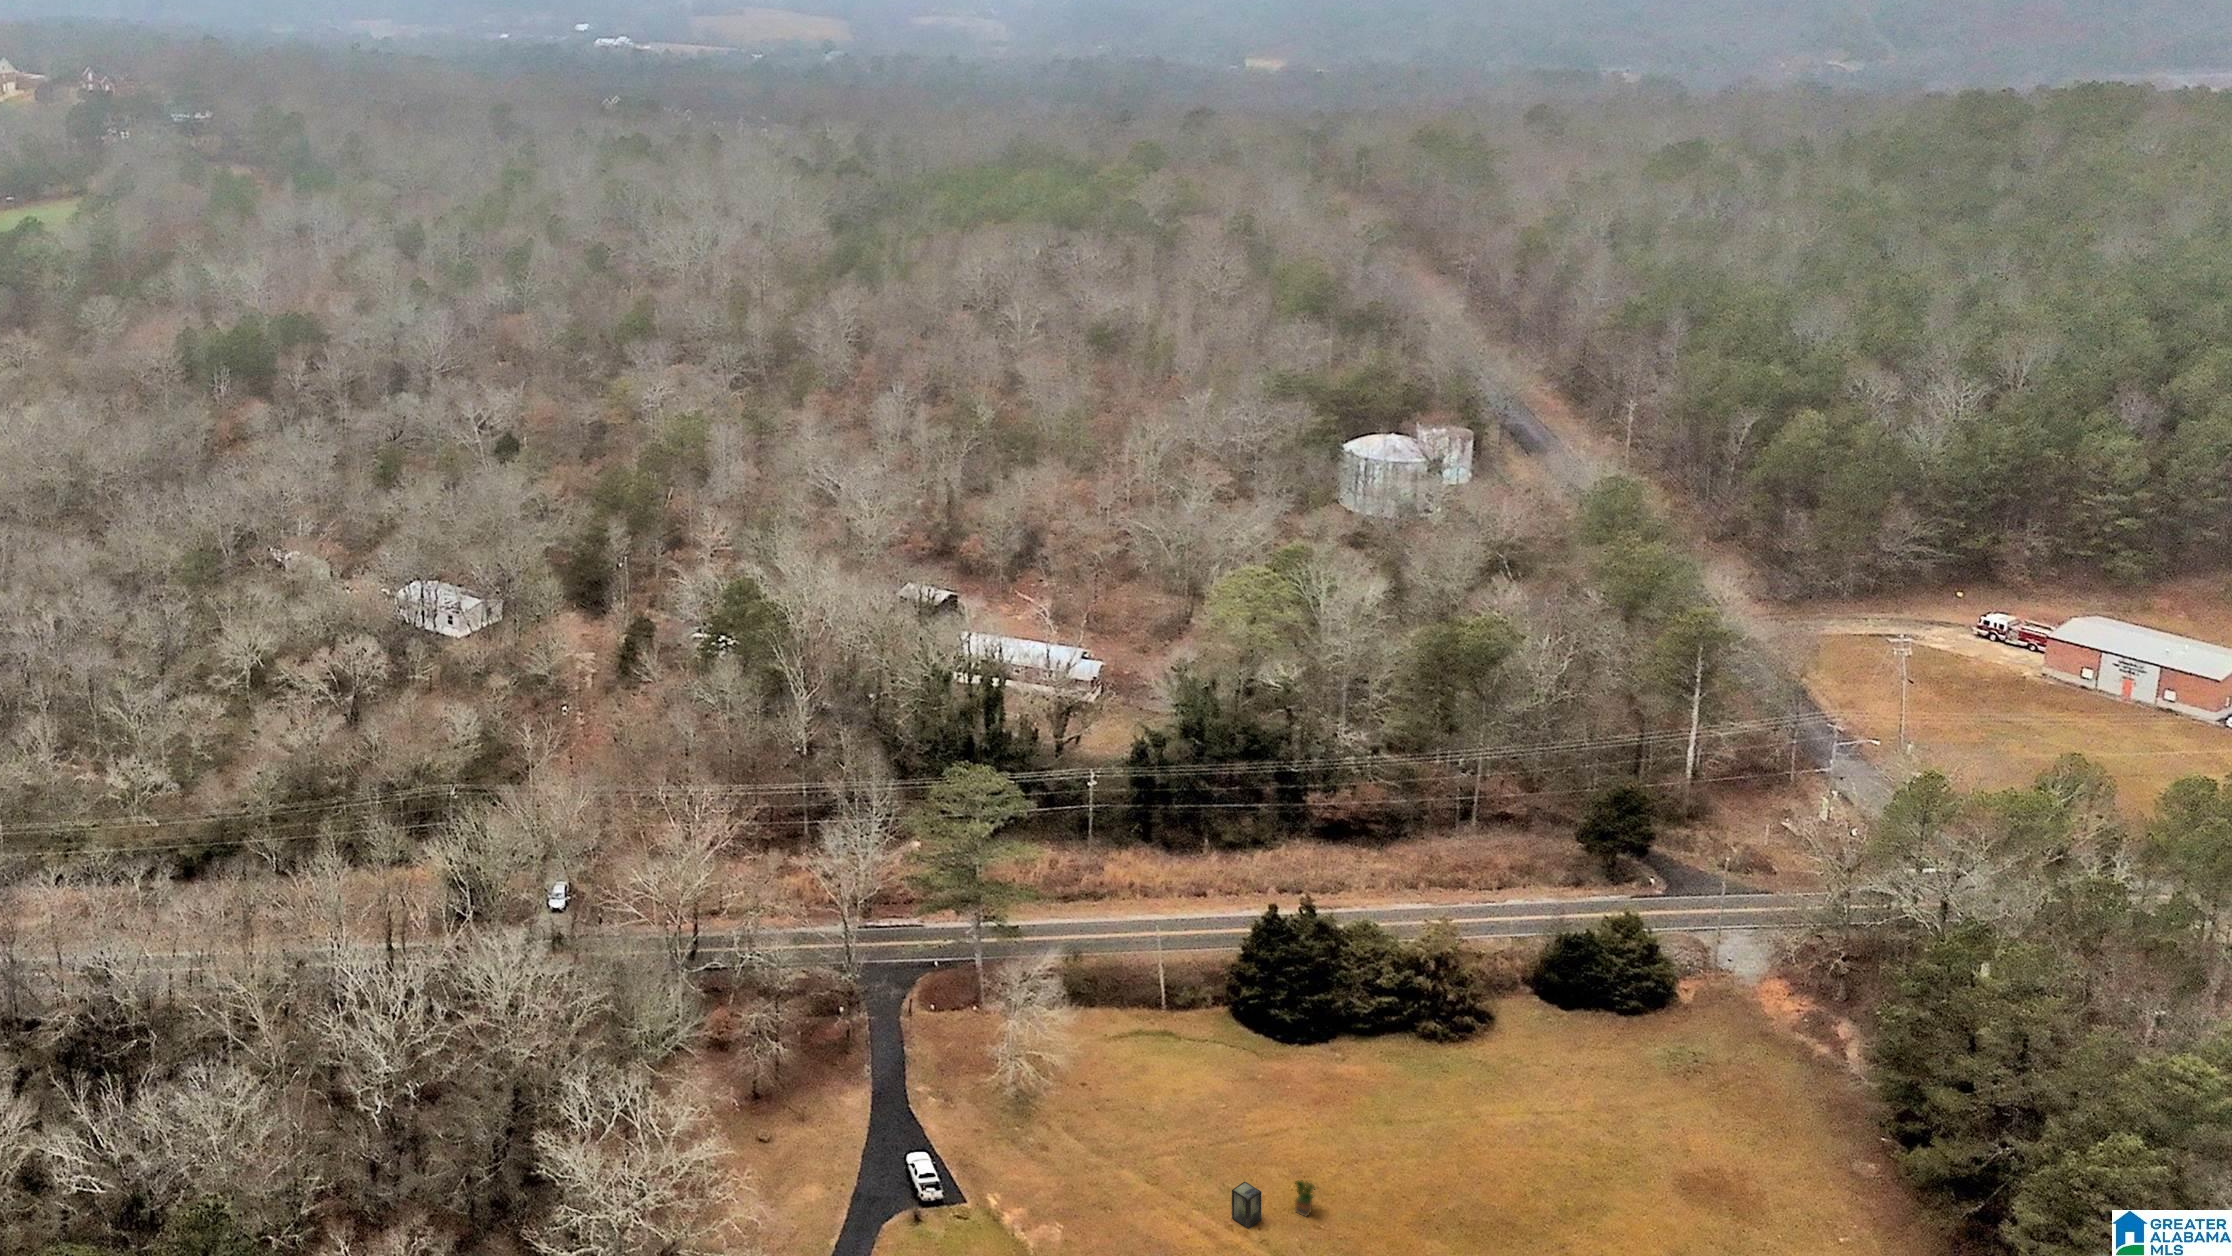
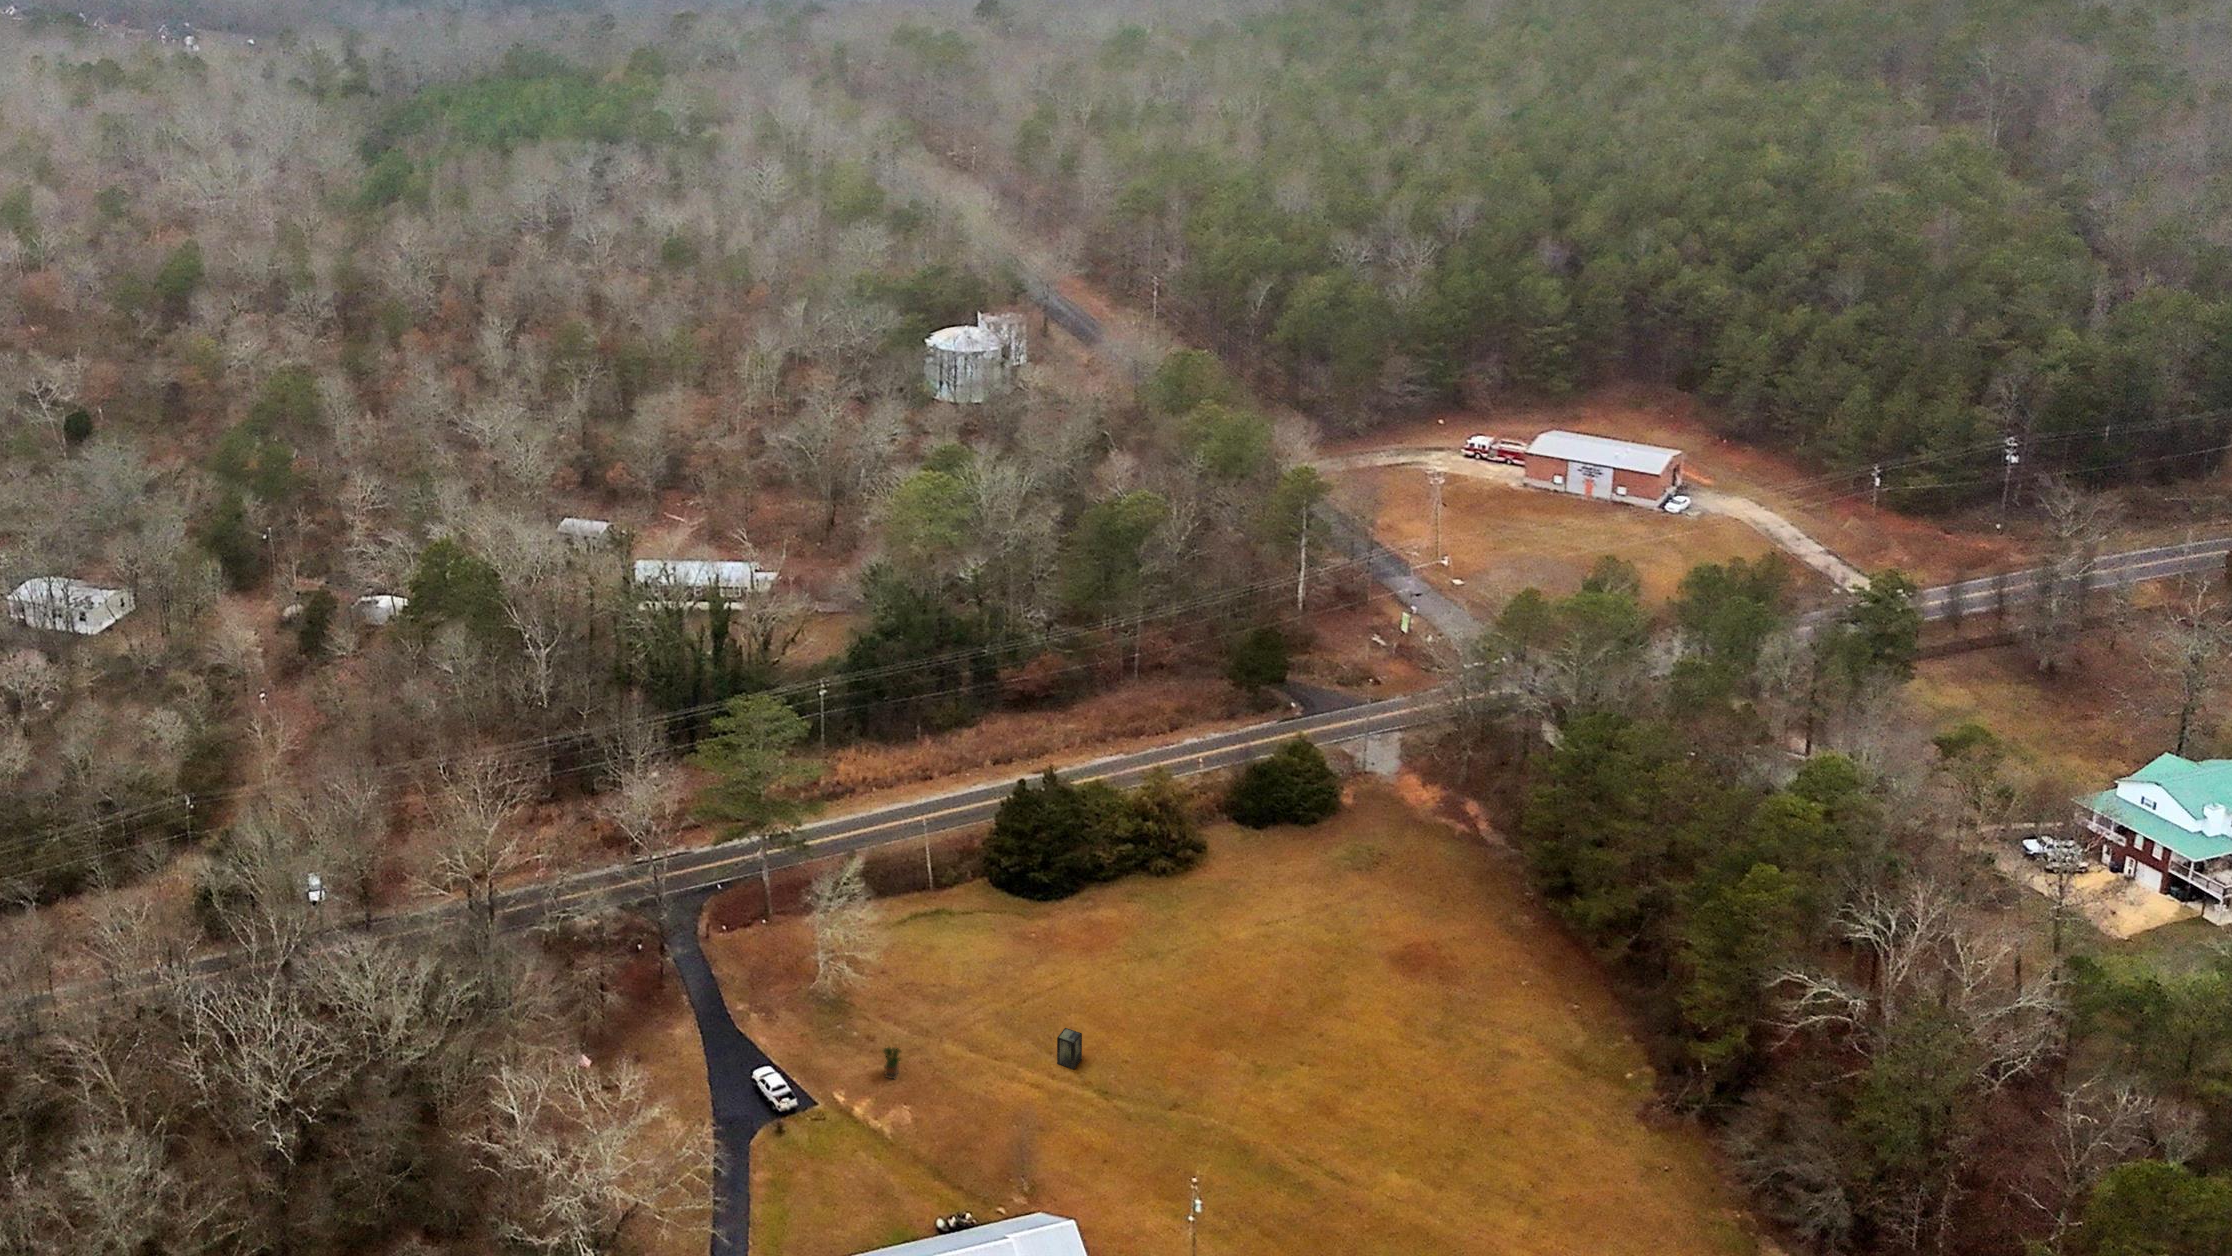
potted tree: present [1295,1180,1316,1216] -> present [883,1048,900,1079]

